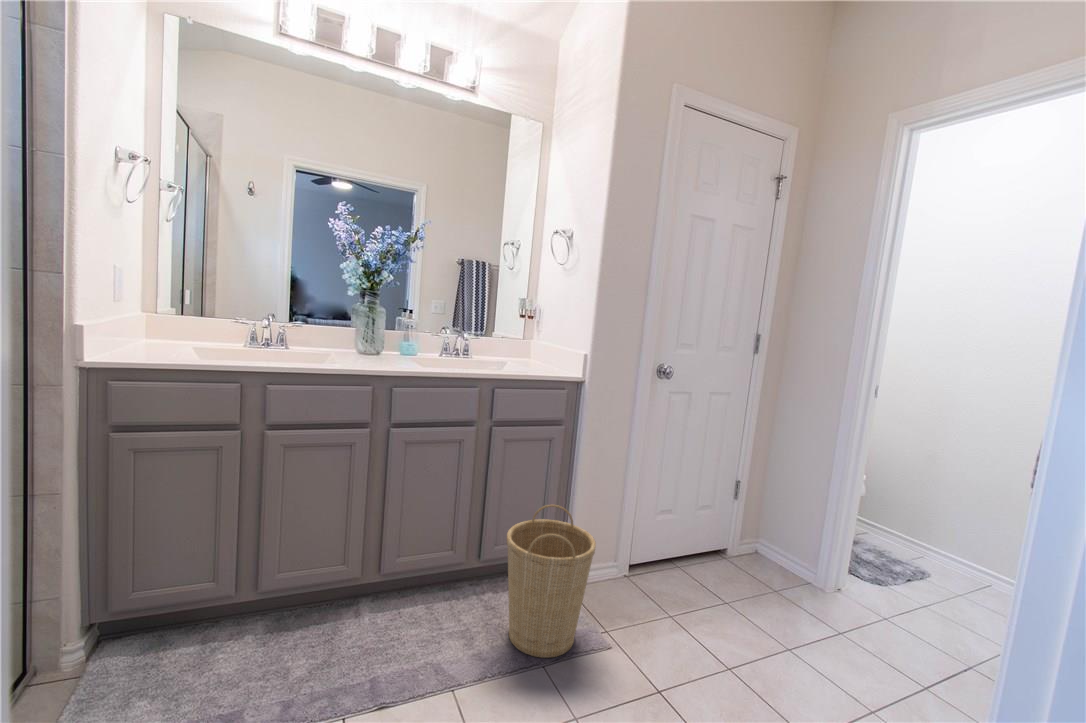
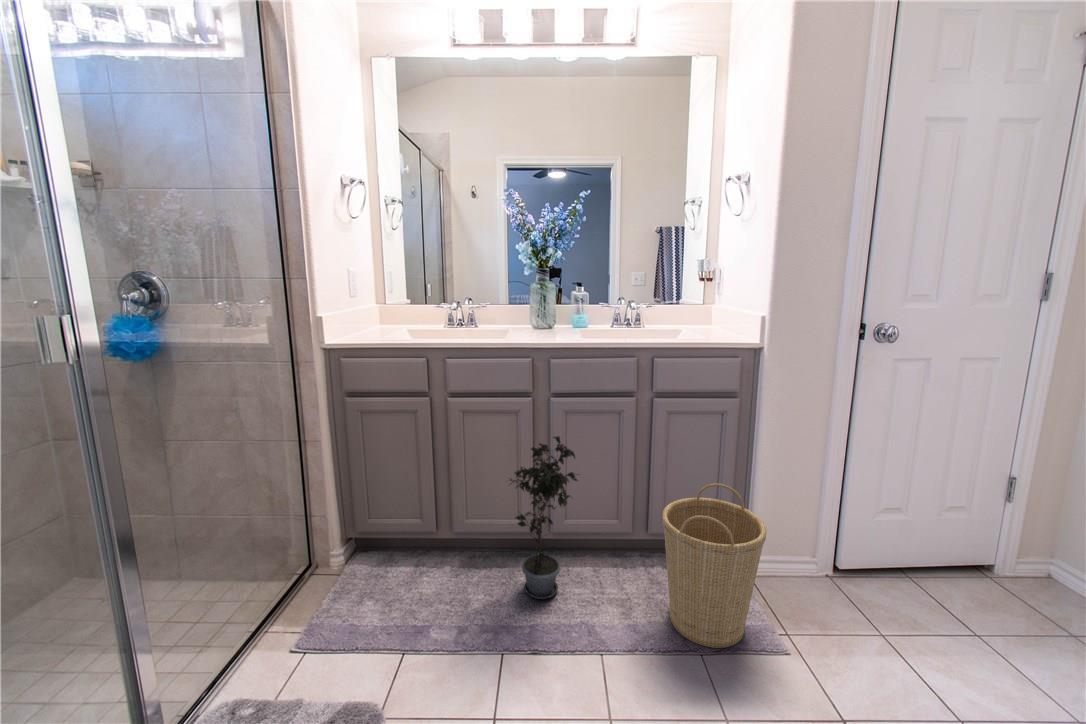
potted plant: none [344,469,427,650] -> present [510,436,577,599]

